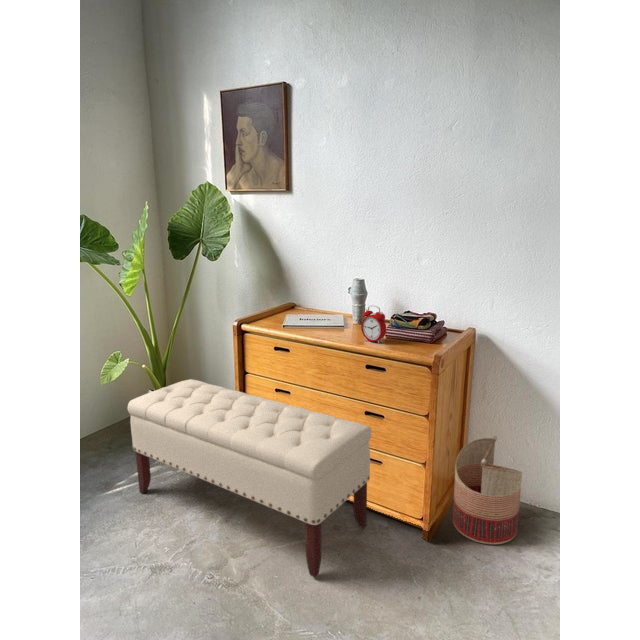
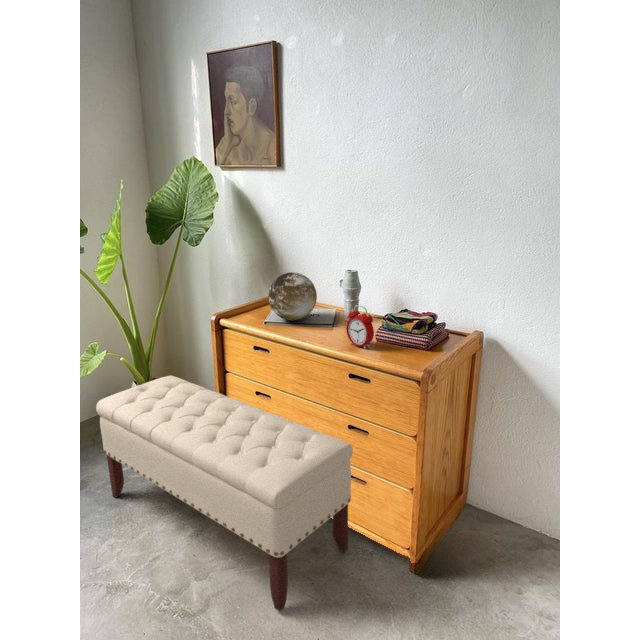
decorative orb: none [286,281,329,324] -> present [268,272,317,321]
basket: present [453,436,522,544] -> none [446,456,526,581]

